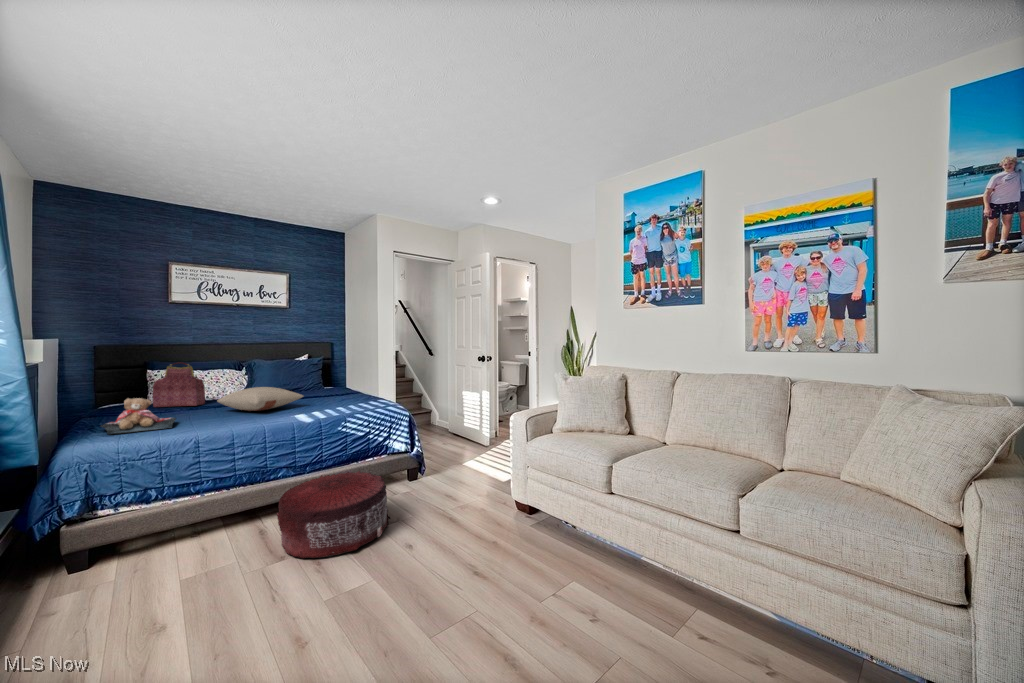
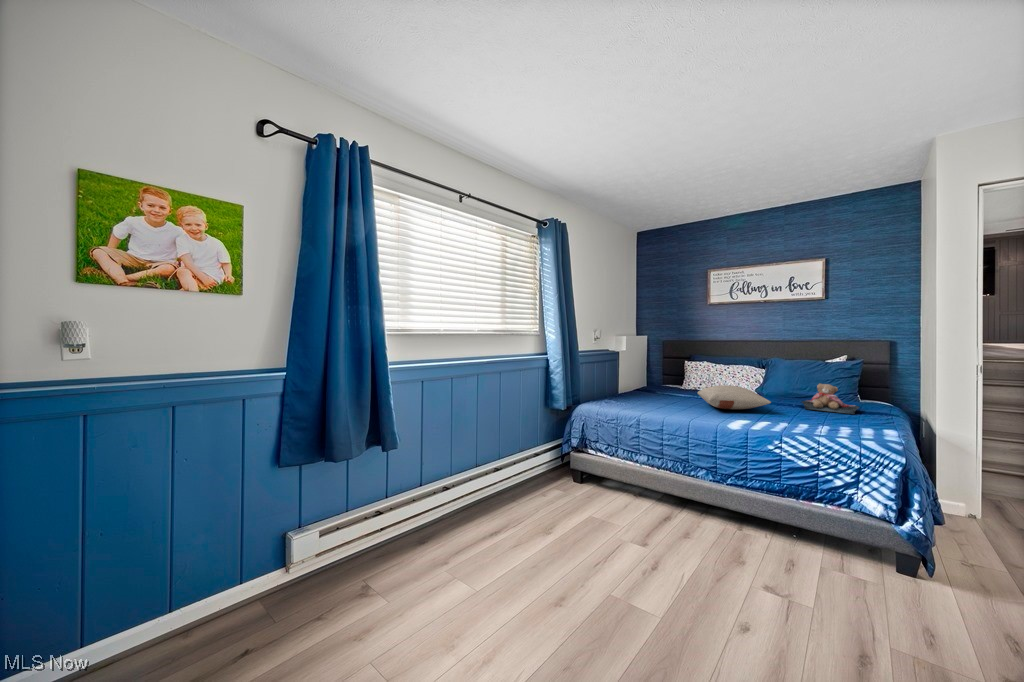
handbag: present [153,362,205,407] -> none [680,356,711,395]
teddy bear: present [101,398,176,435] -> present [802,384,860,414]
pouf: present [277,471,390,558] -> none [652,487,778,589]

